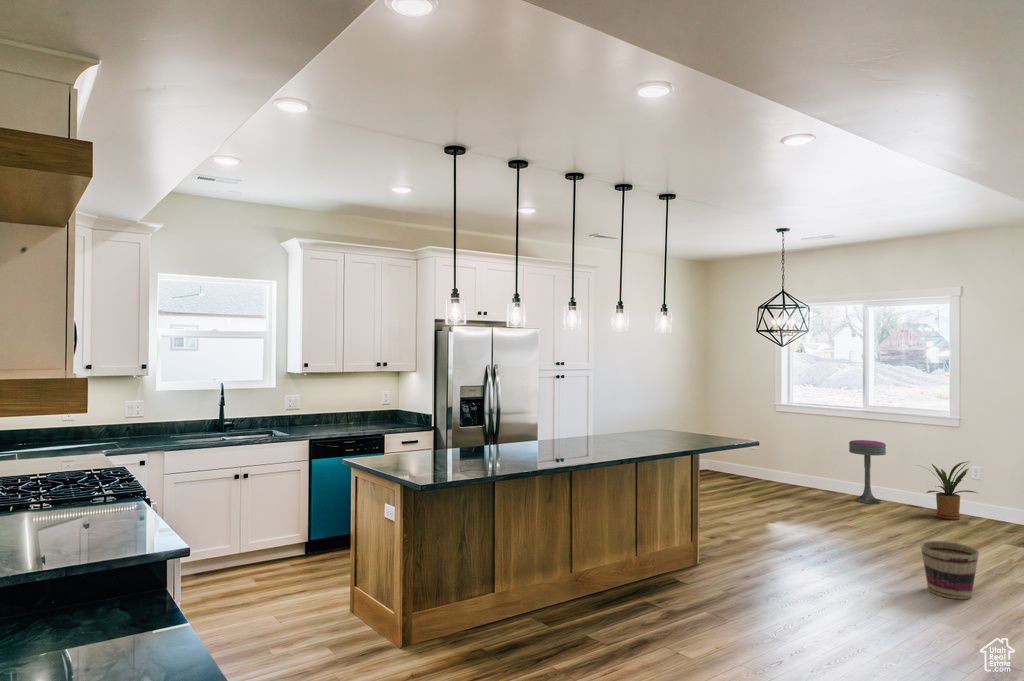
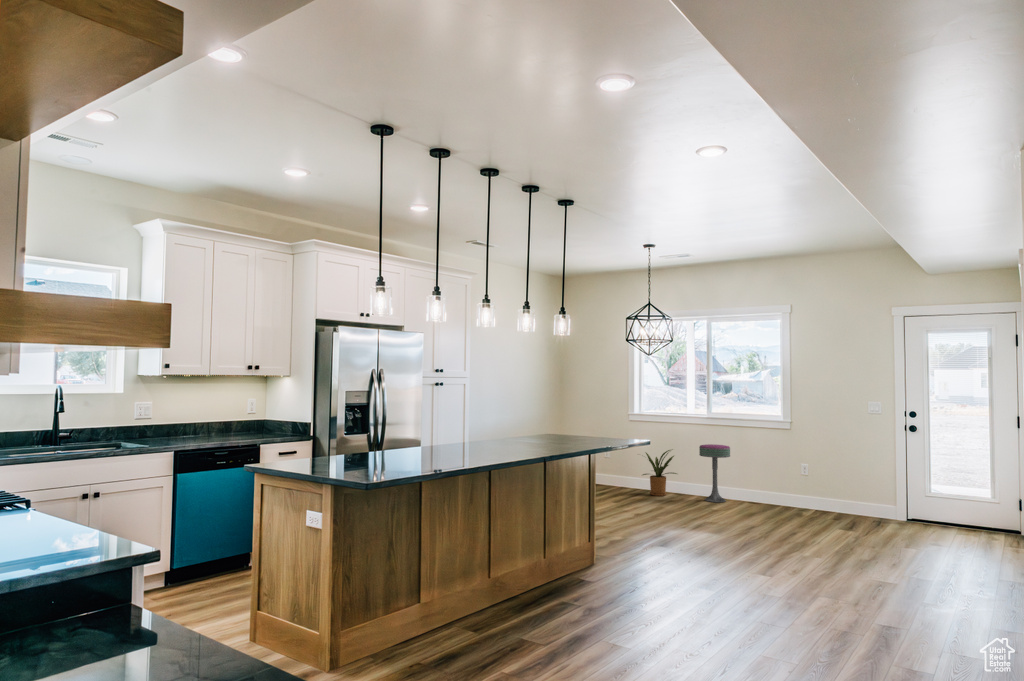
house plant: present [927,461,977,520] -> present [643,450,677,496]
basket: present [921,541,979,599] -> none [789,525,836,574]

